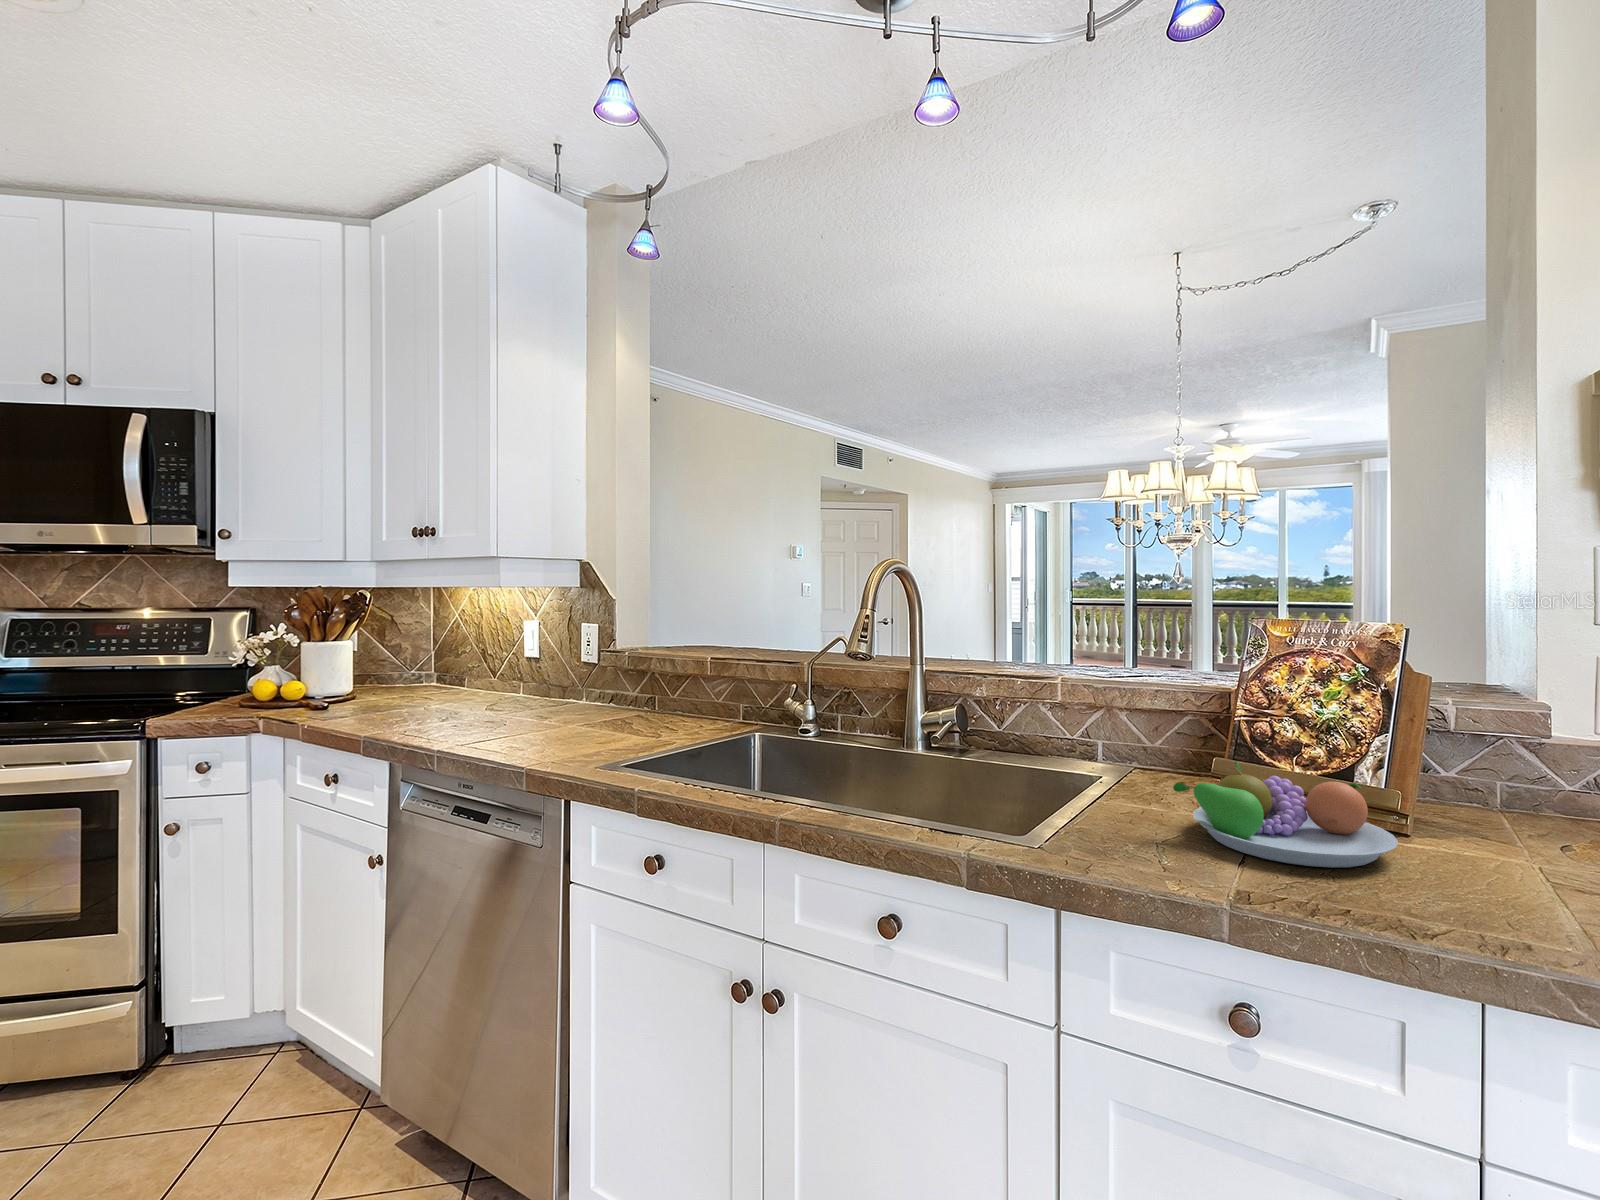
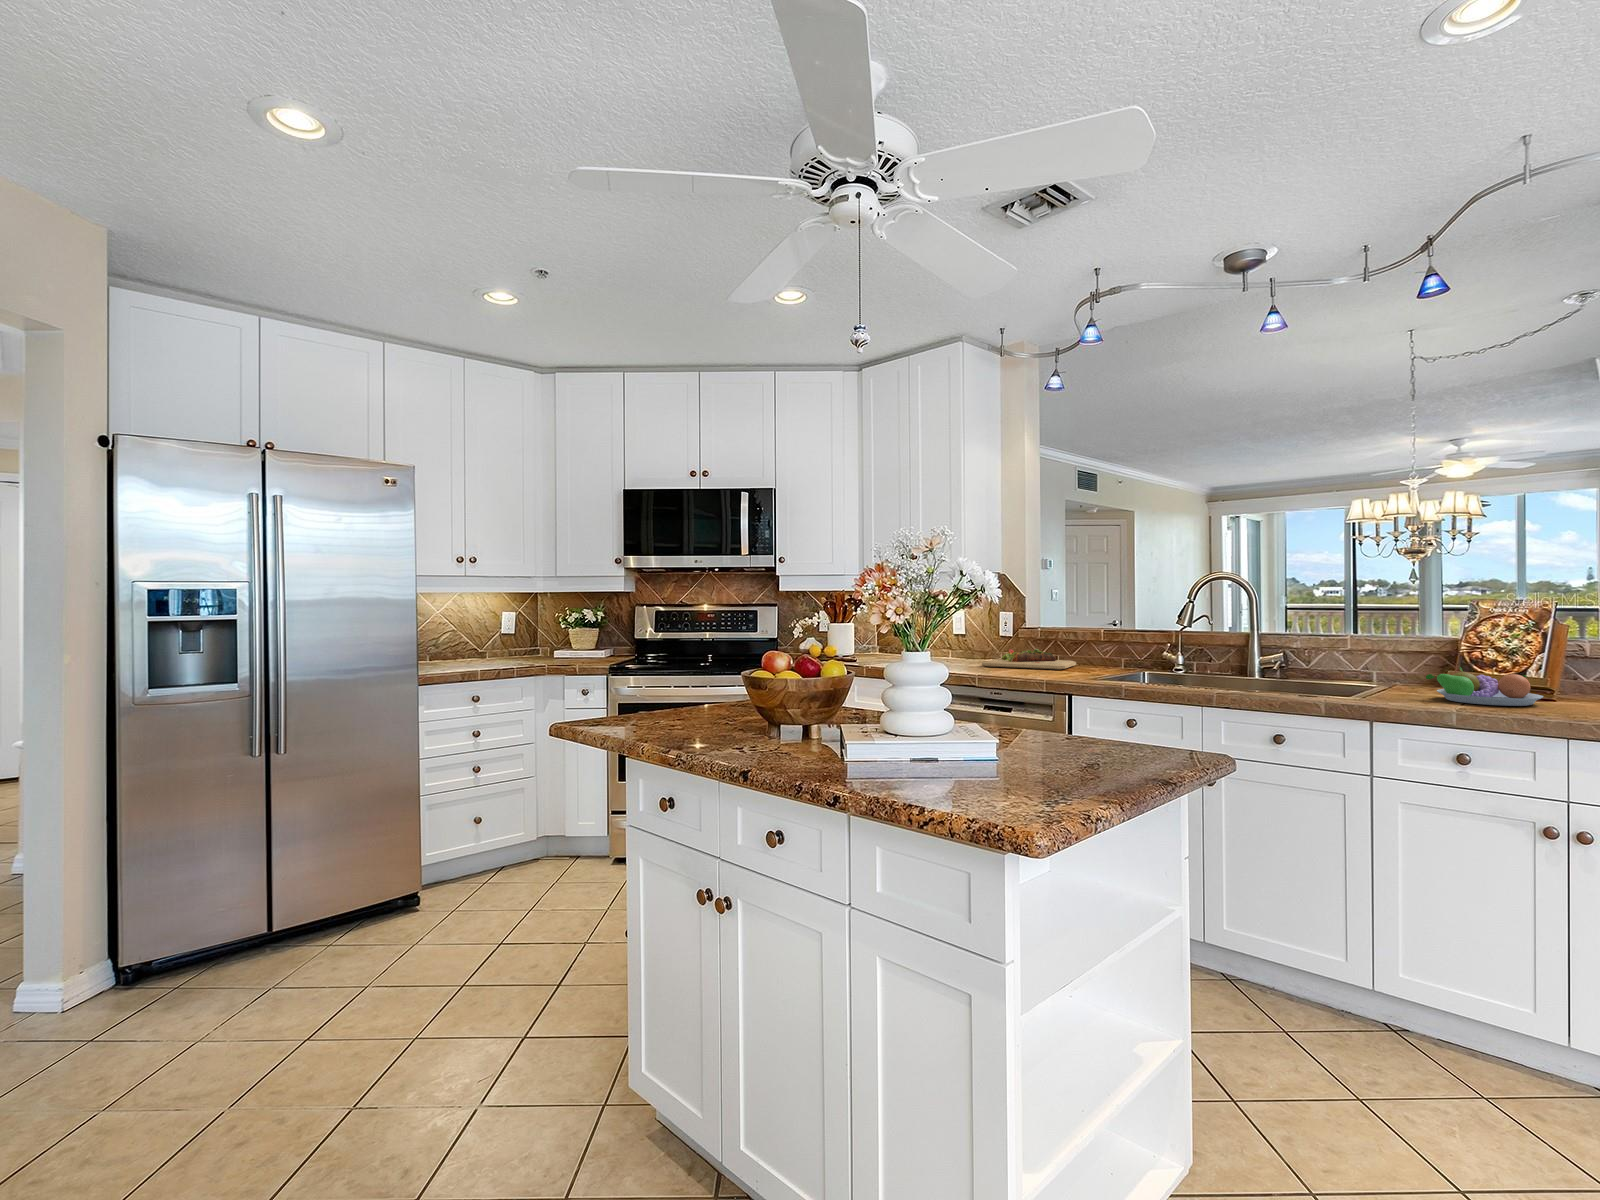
cutting board: none [499,689,666,731] -> present [982,649,1076,670]

